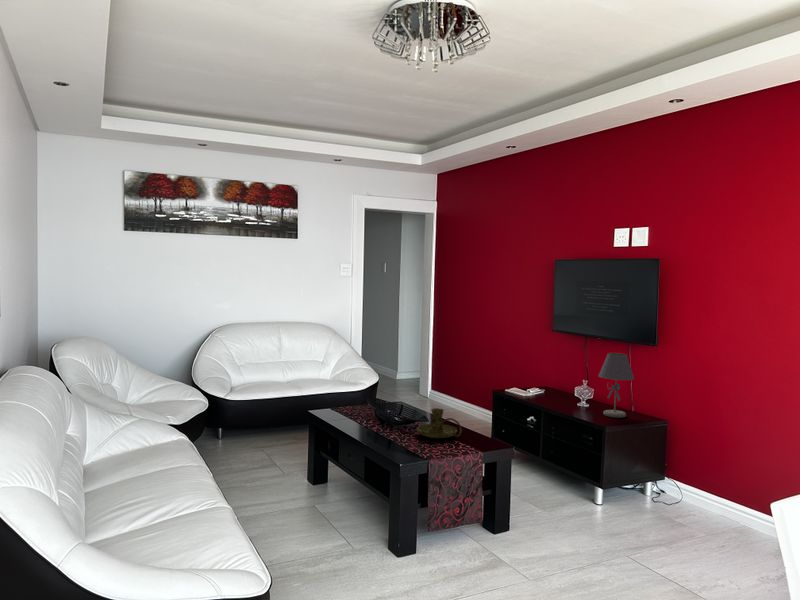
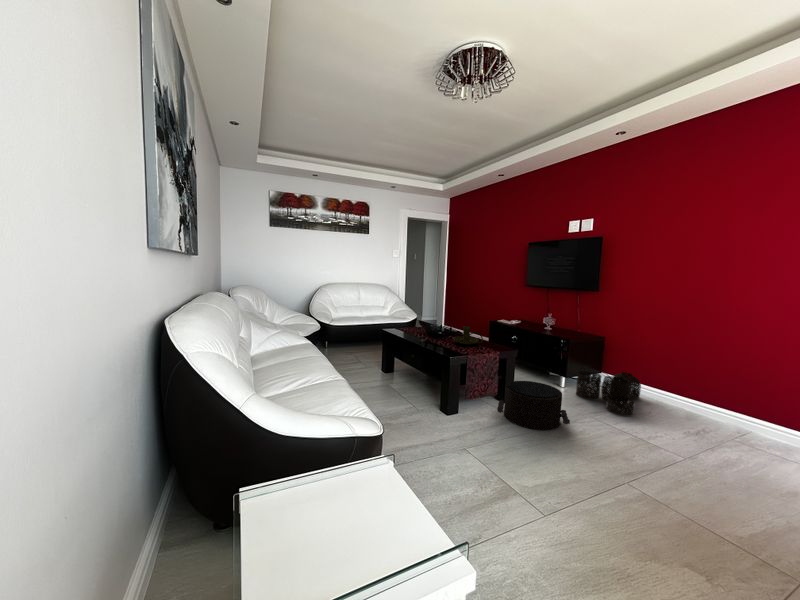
table lamp: present [599,353,634,418] -> none [561,296,585,336]
woven basket: none [618,471,720,551] -> present [576,368,641,416]
pouf: none [477,498,587,579] -> present [497,381,570,430]

